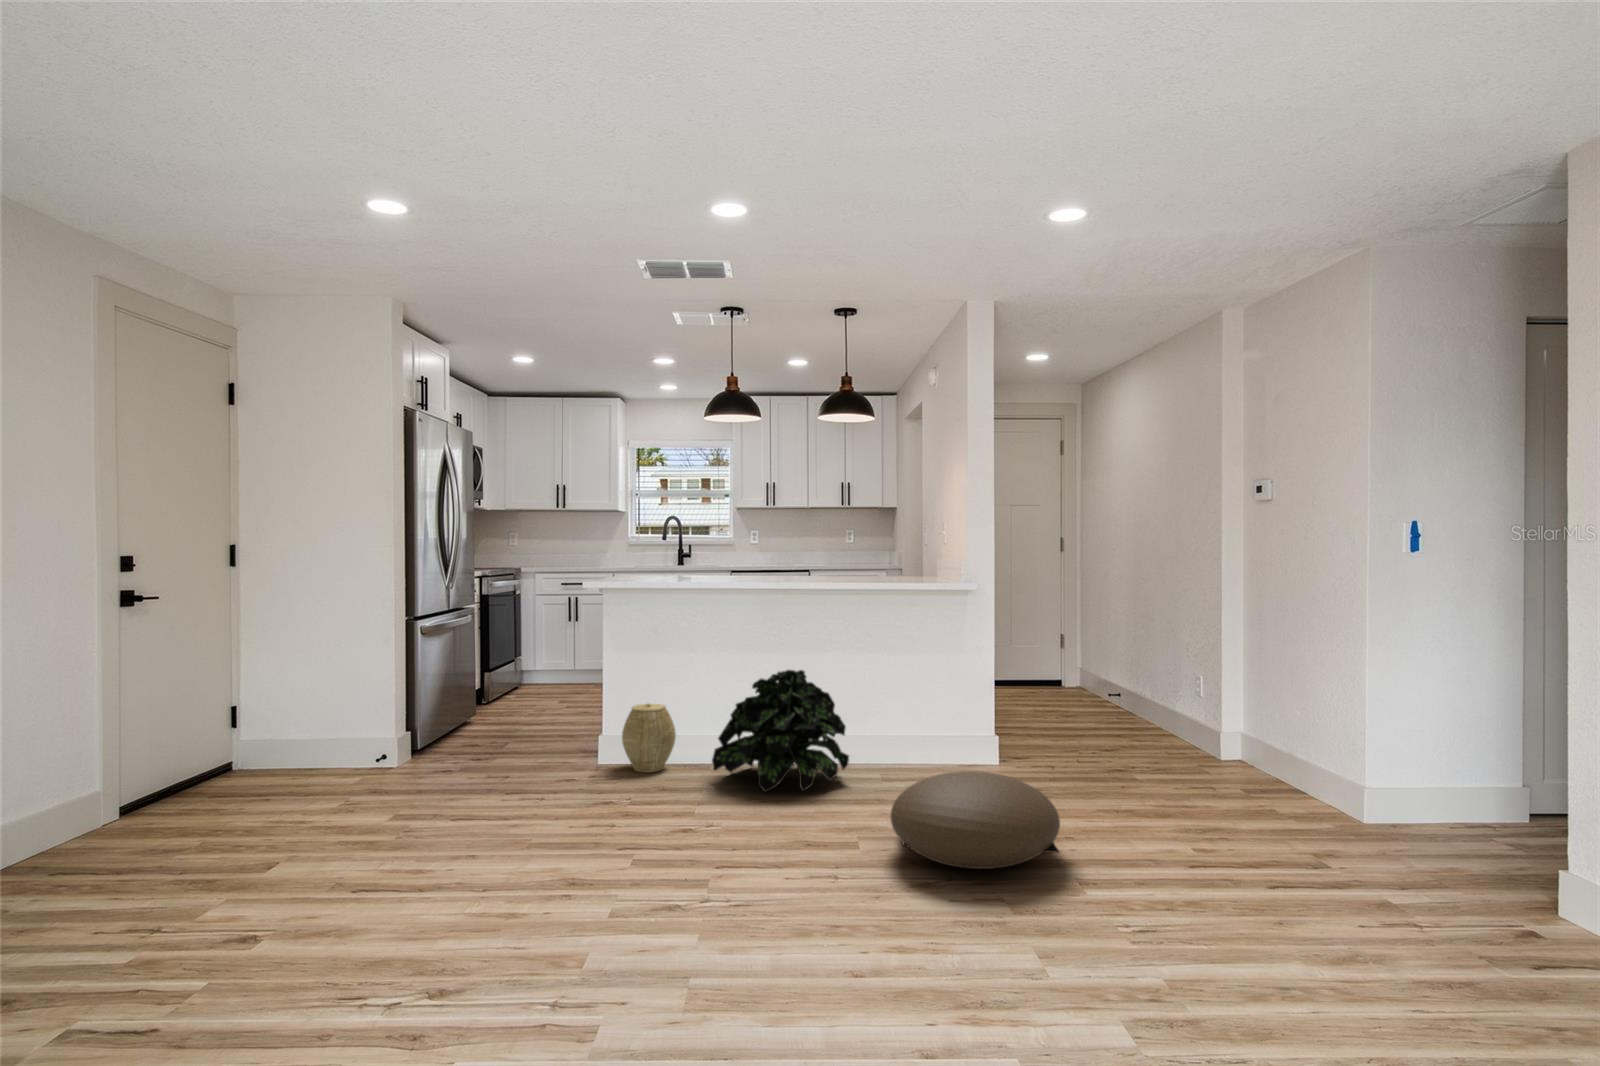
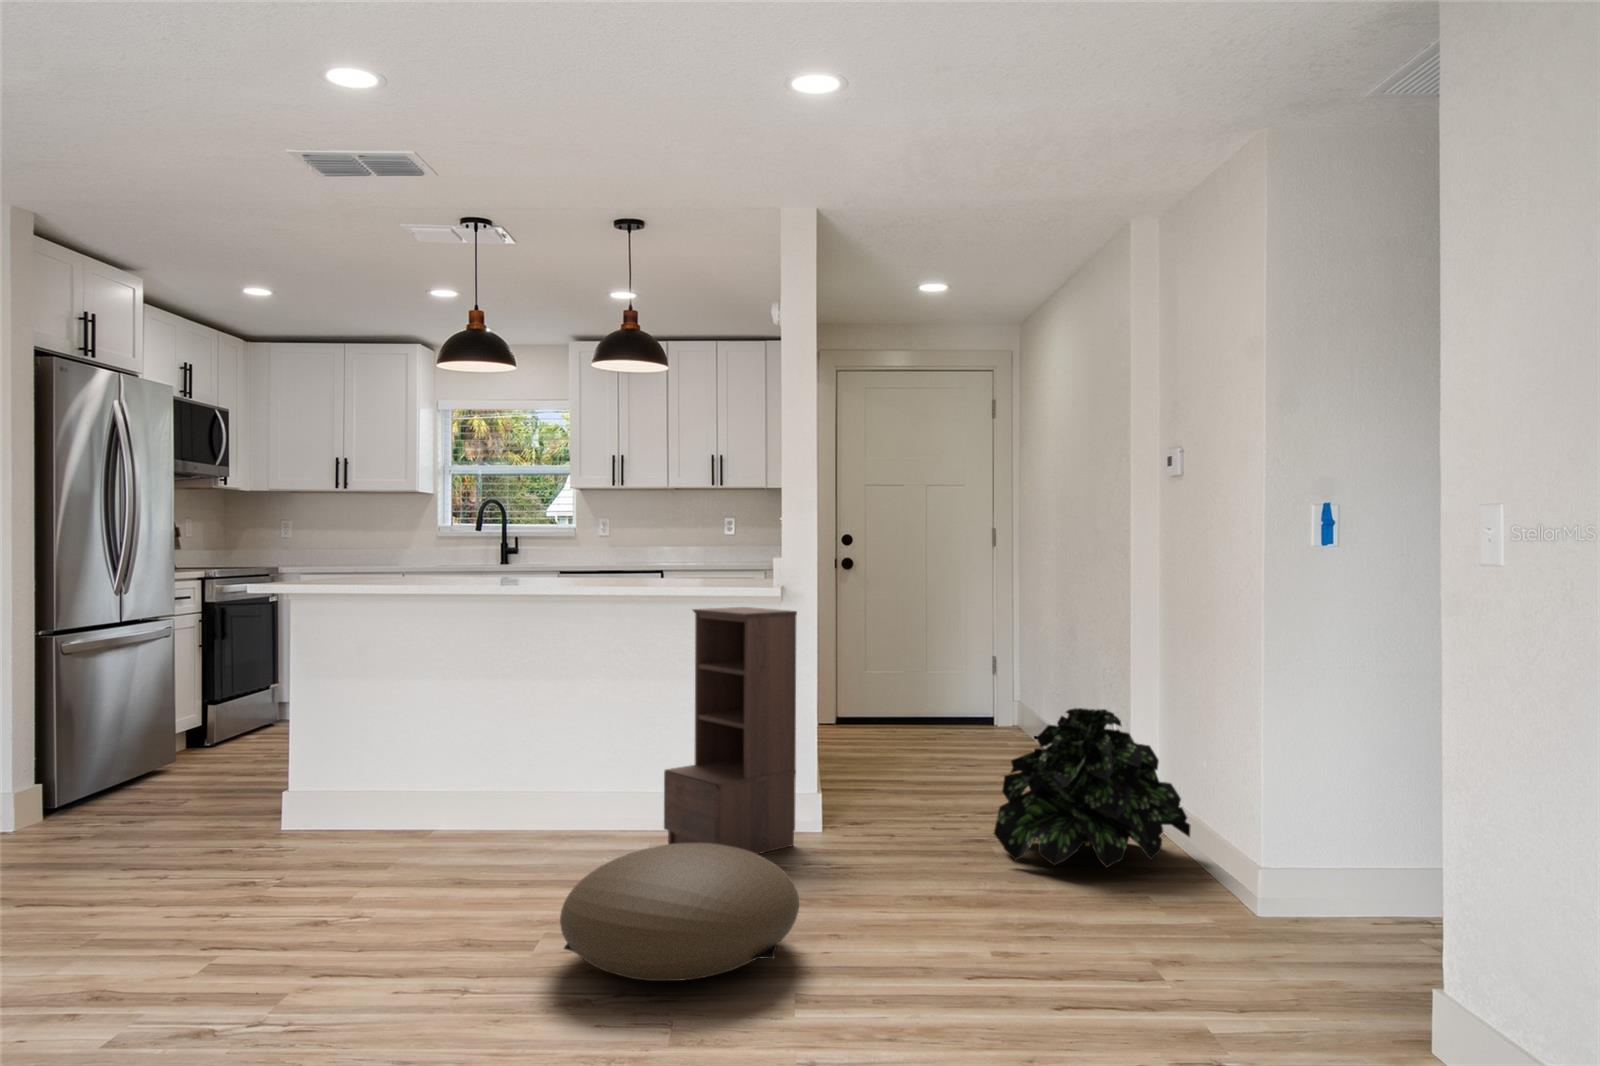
bookshelf: none [889,598,987,788] -> present [664,607,797,854]
potted plant: present [712,670,849,792] -> present [994,708,1191,867]
woven basket: present [622,703,676,772] -> none [310,746,387,840]

